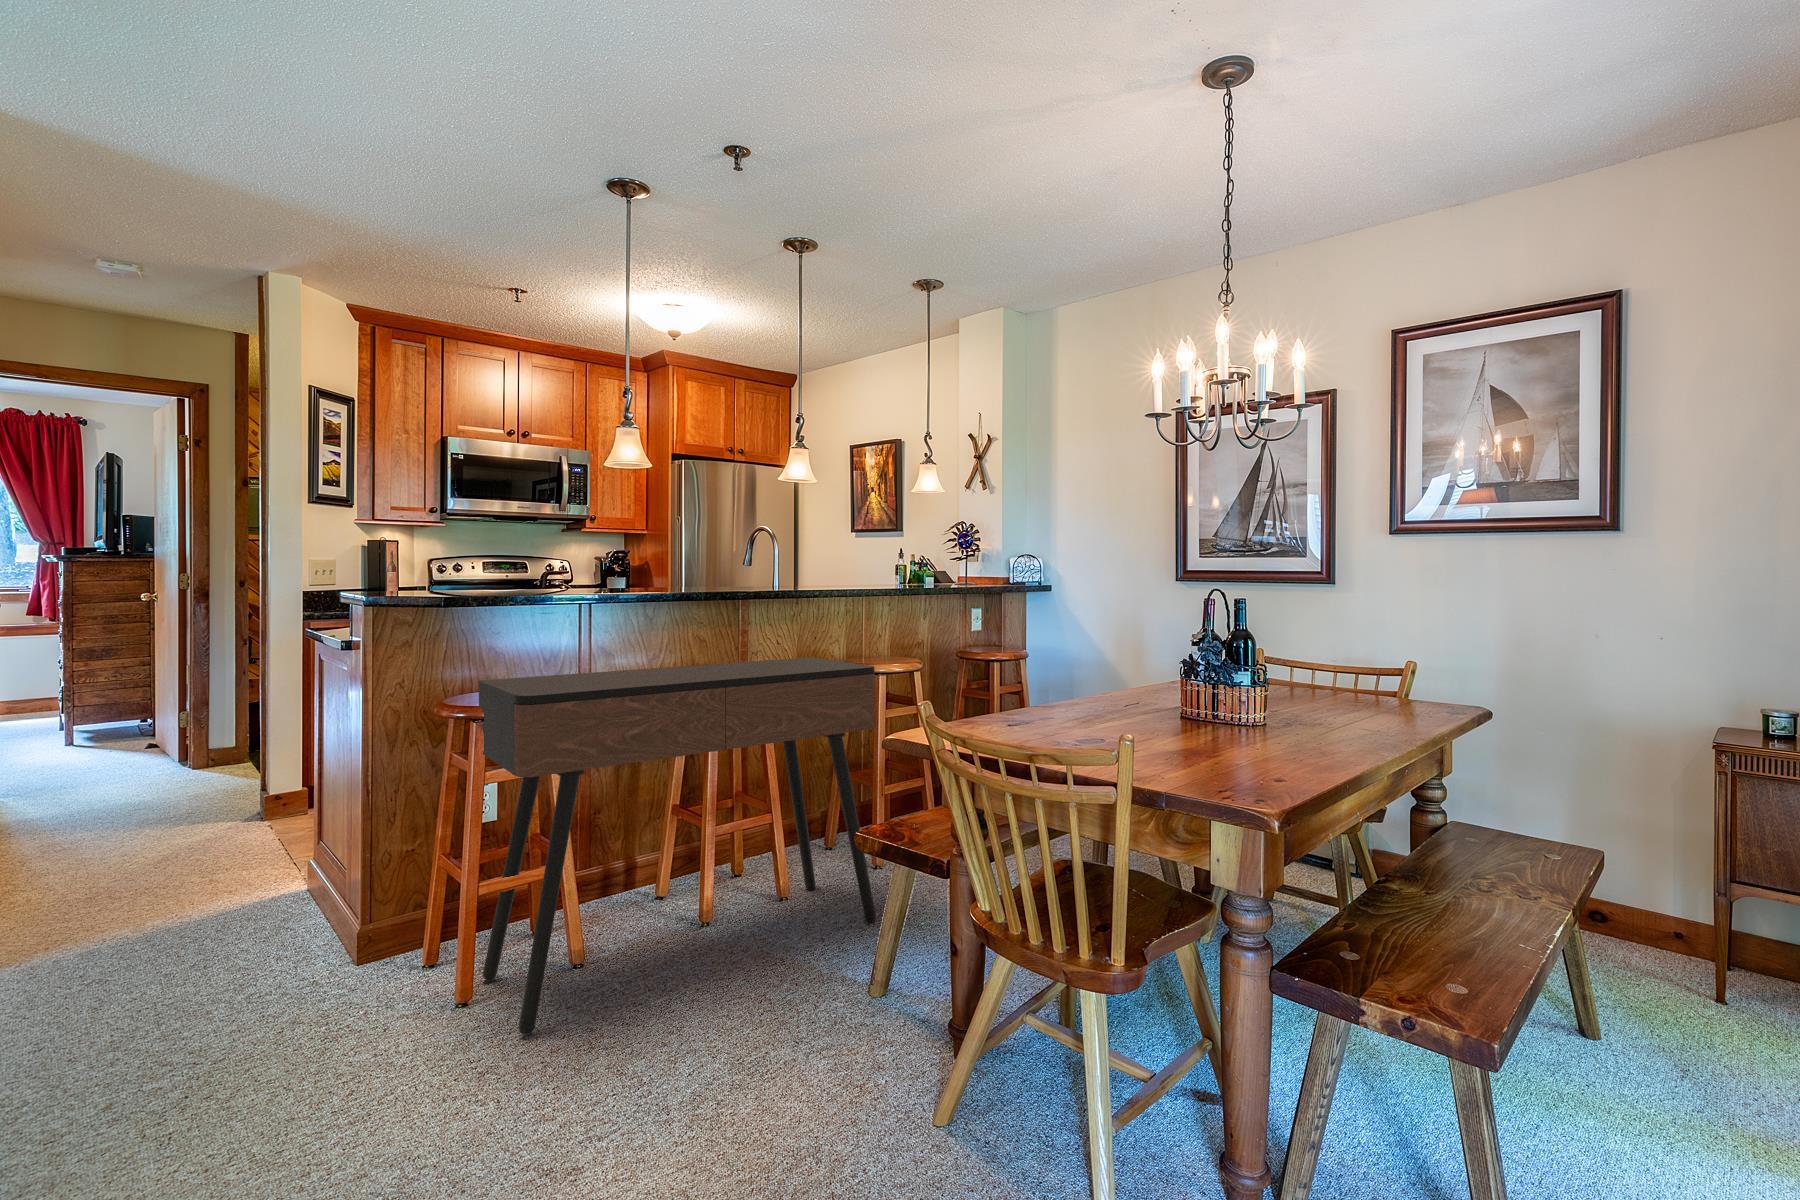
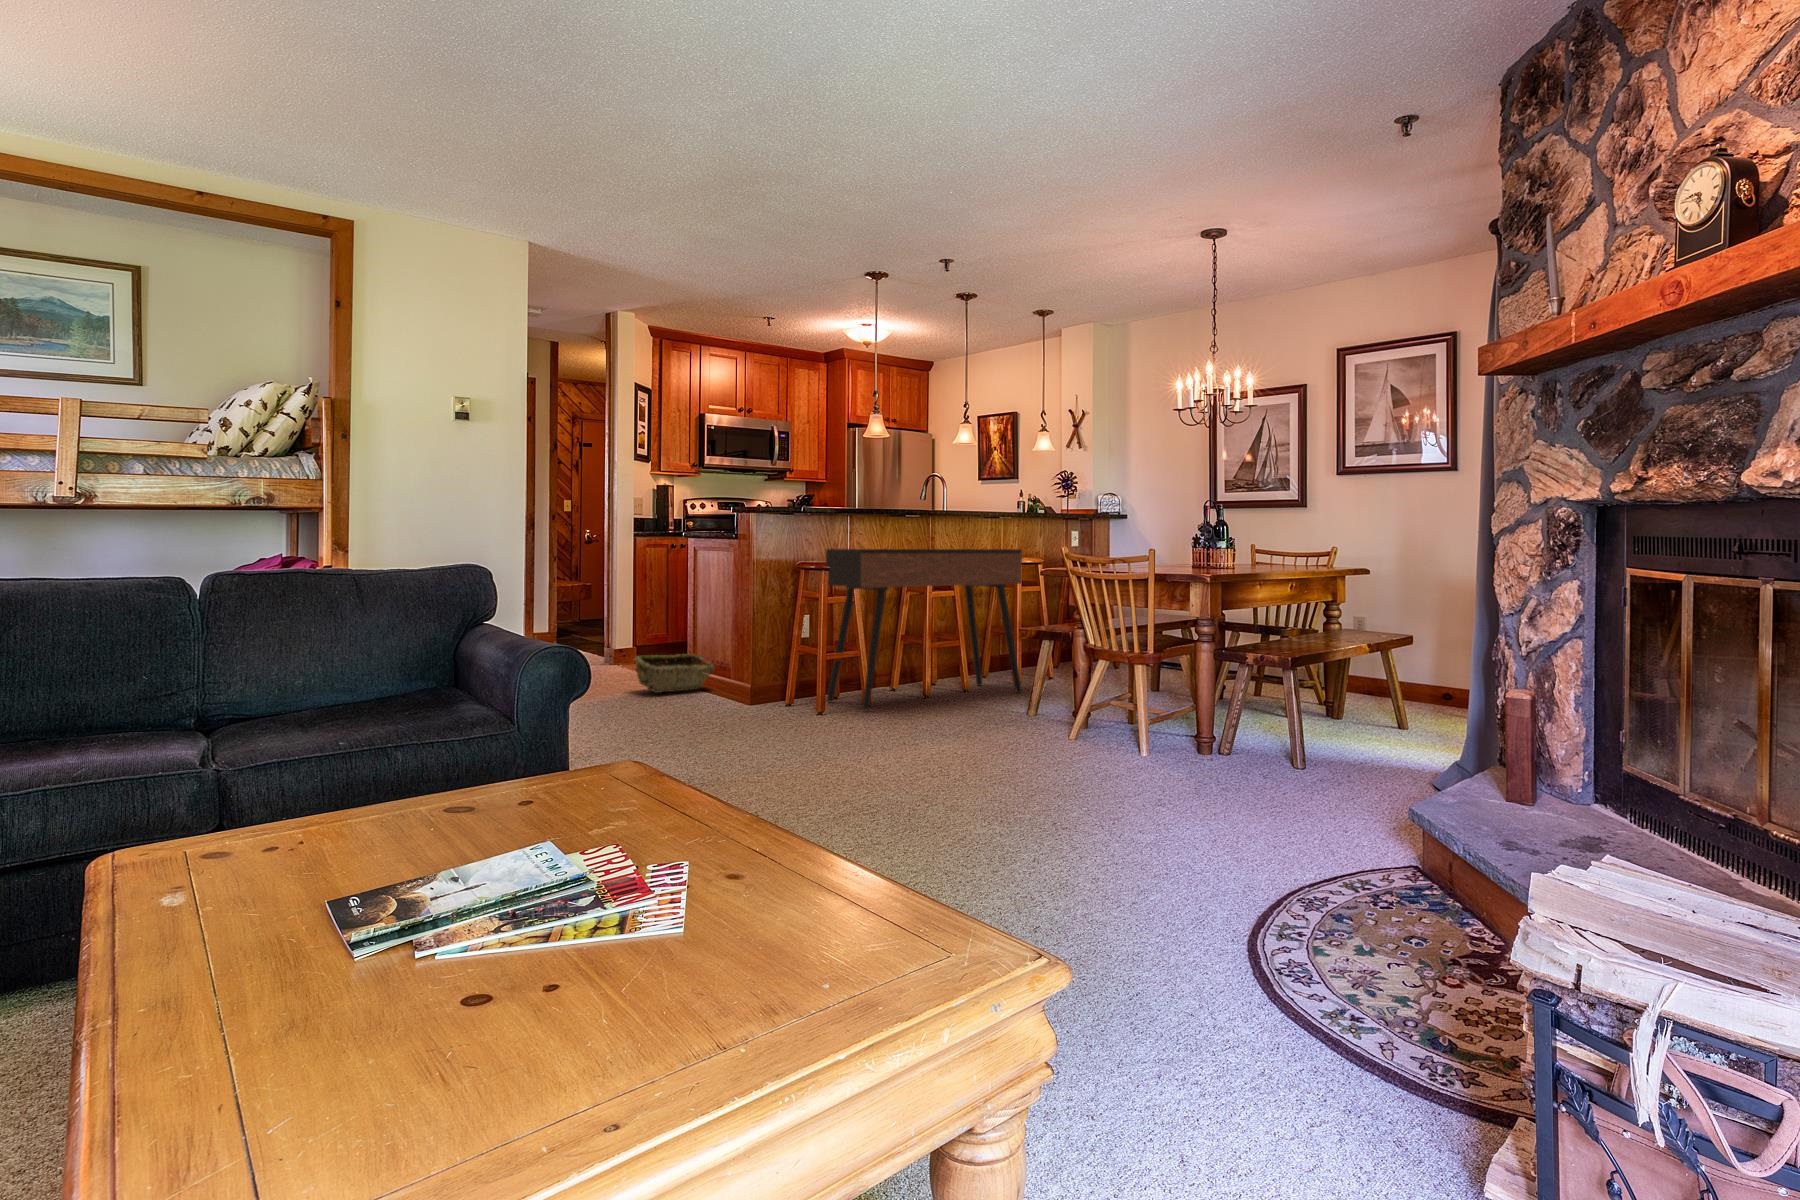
woven basket: none [144,849,318,948] -> present [634,654,714,693]

